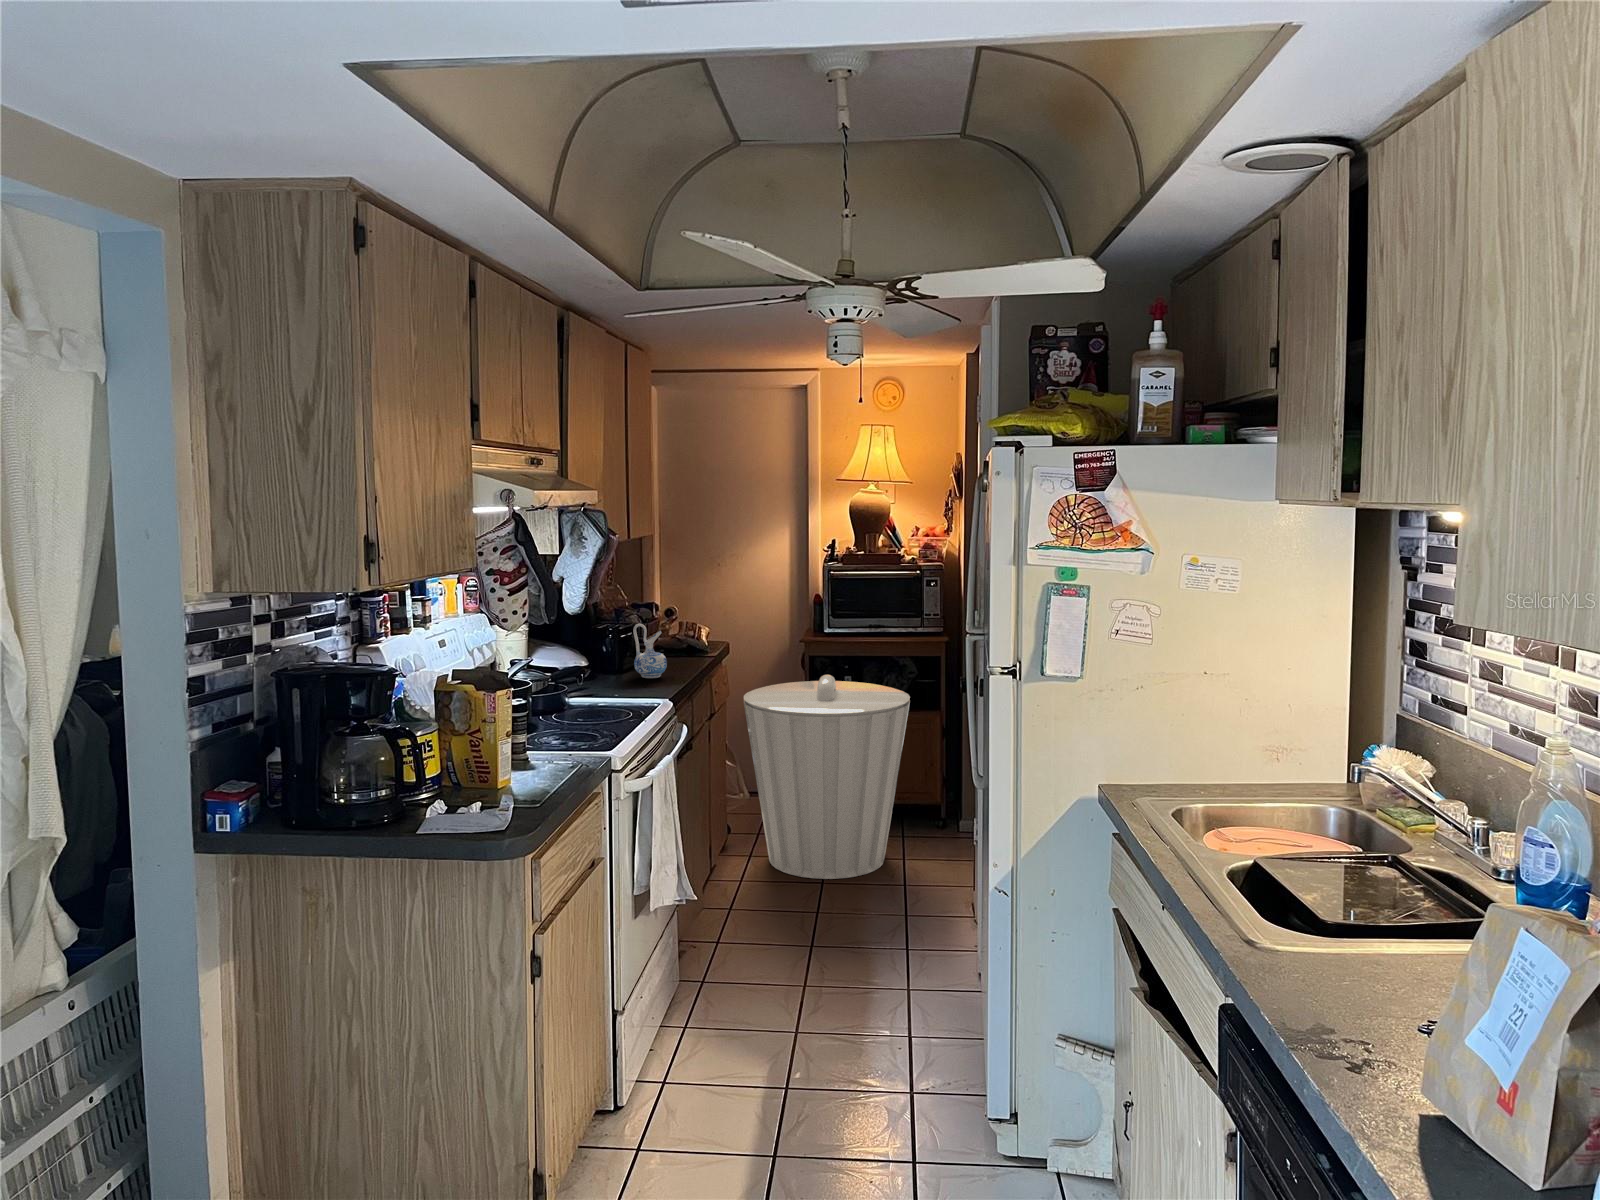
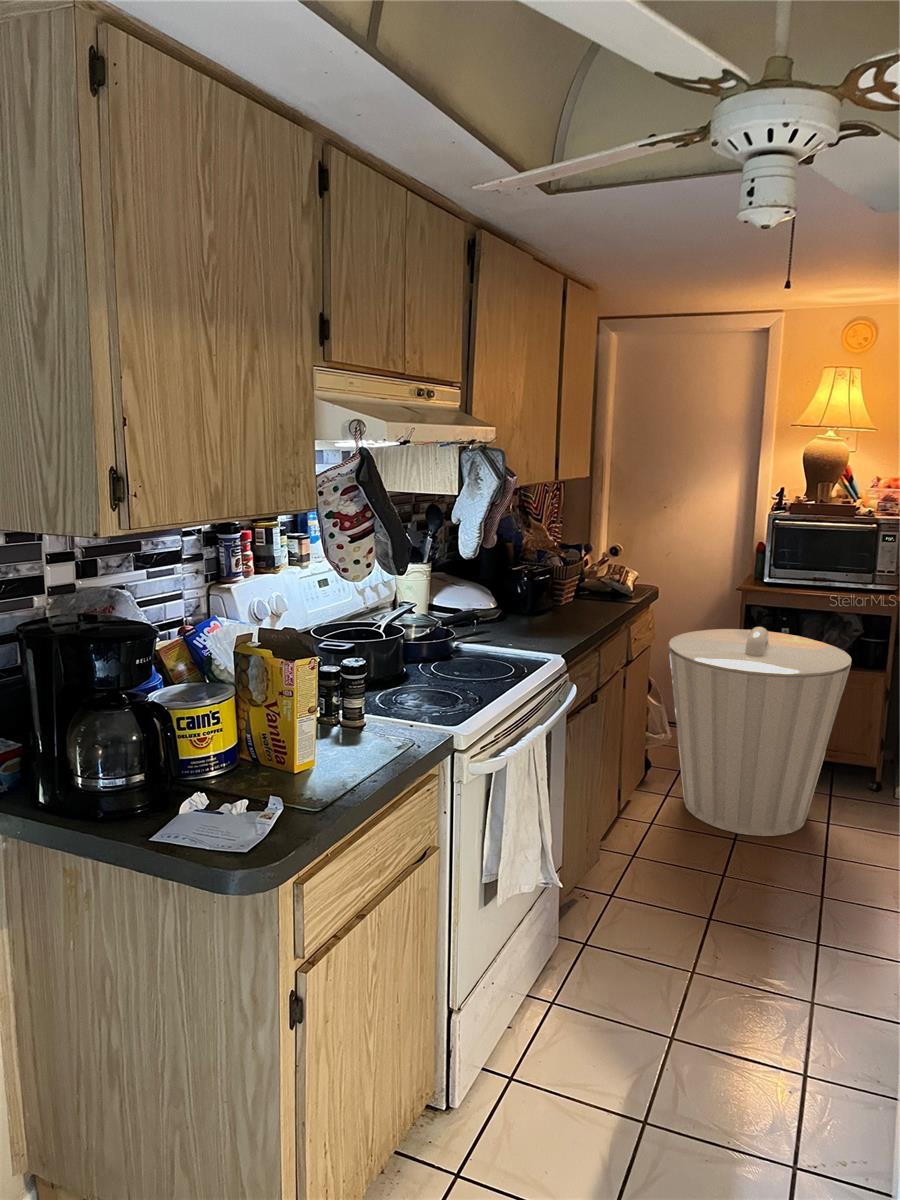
ceramic pitcher: present [633,624,667,678] -> none [546,568,579,624]

